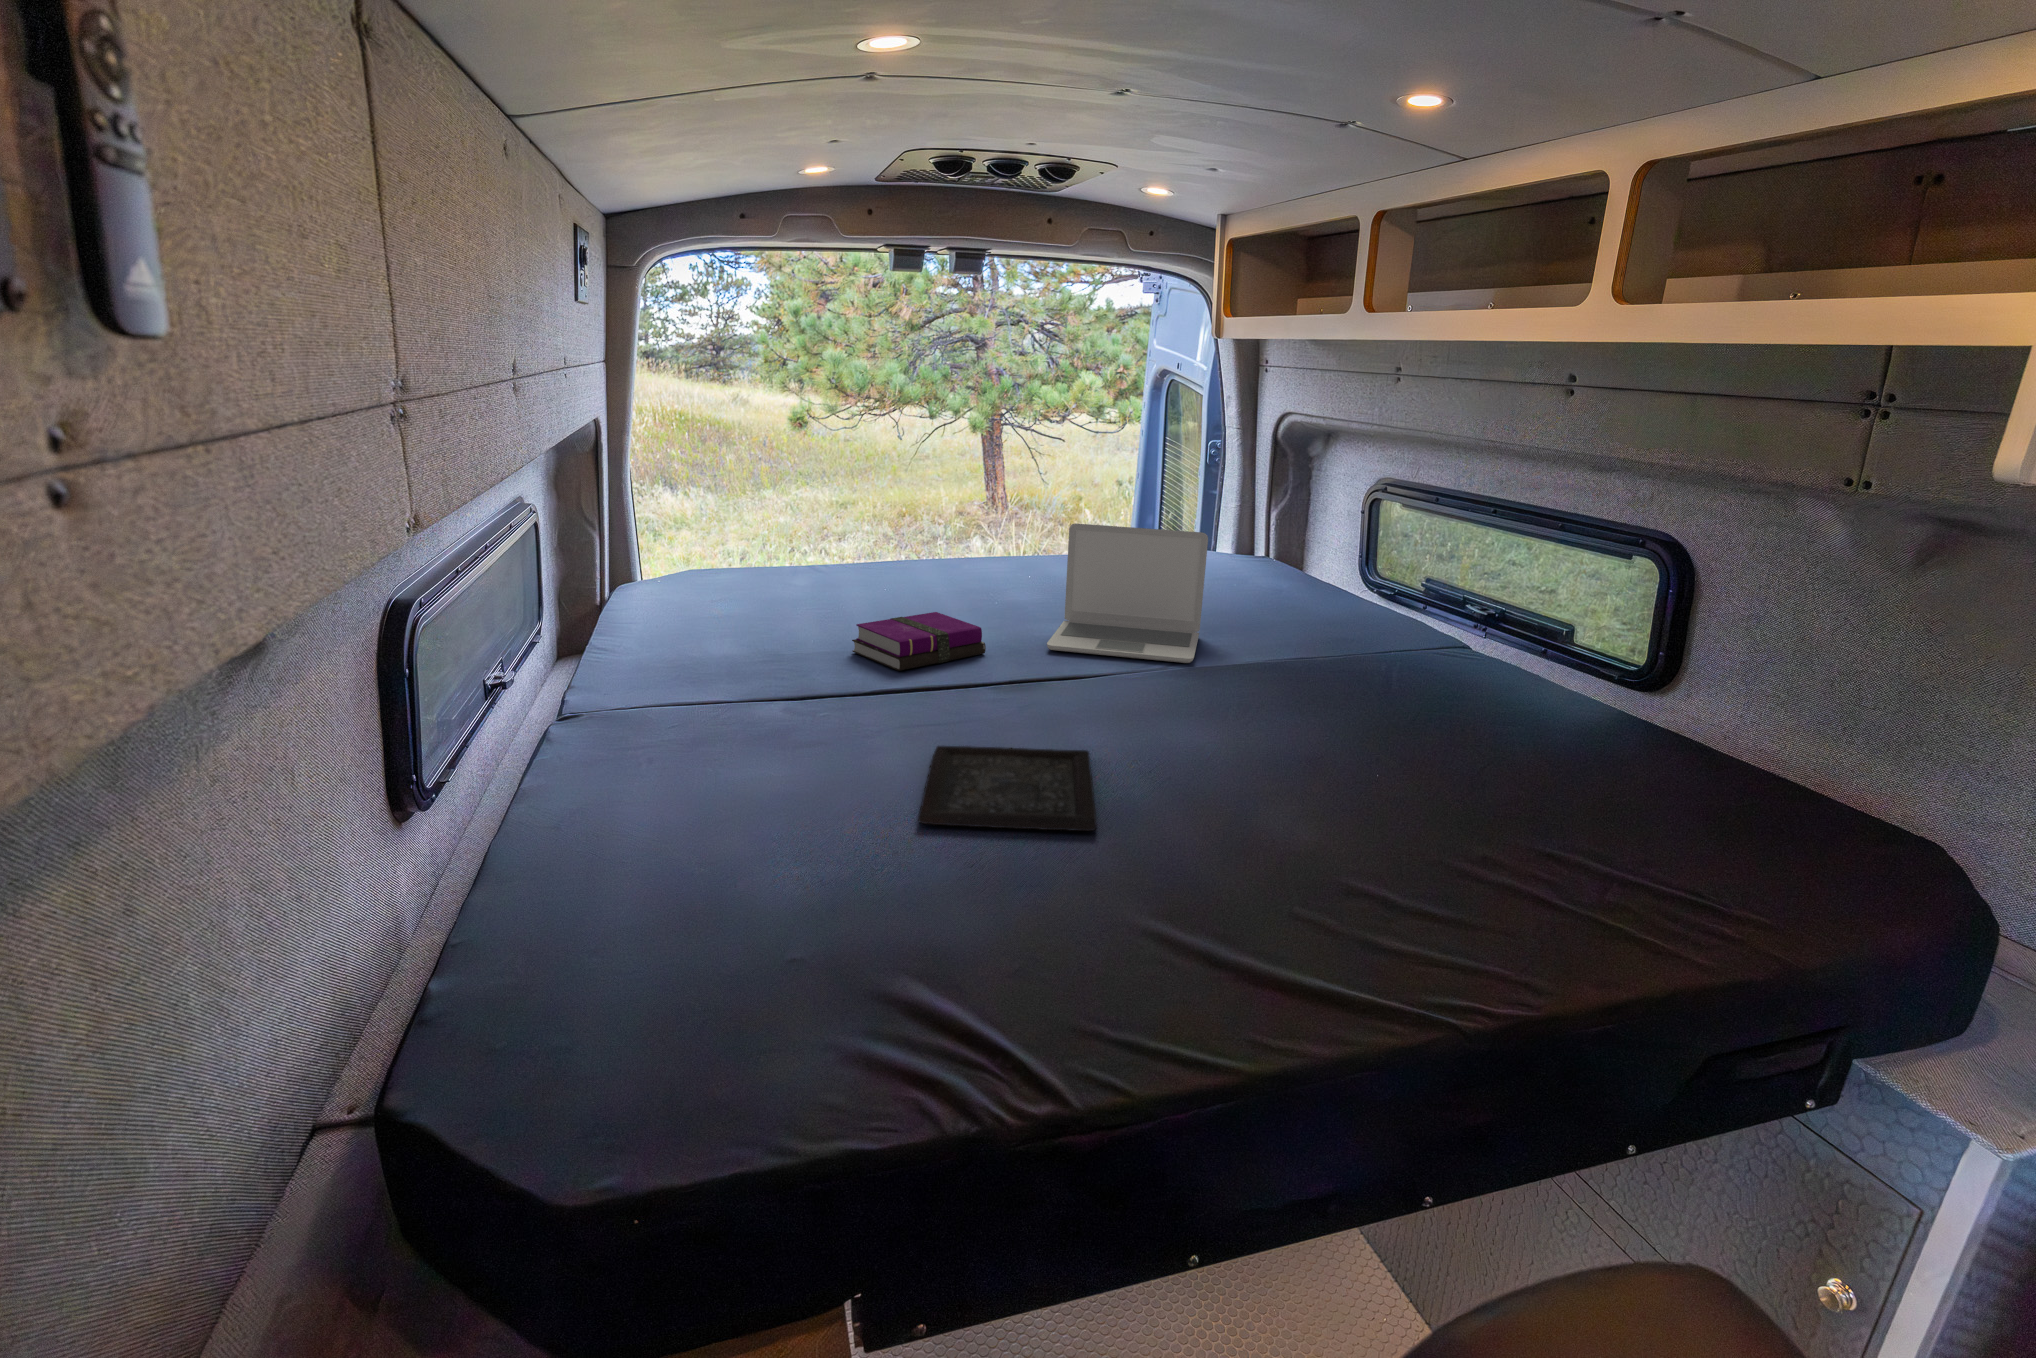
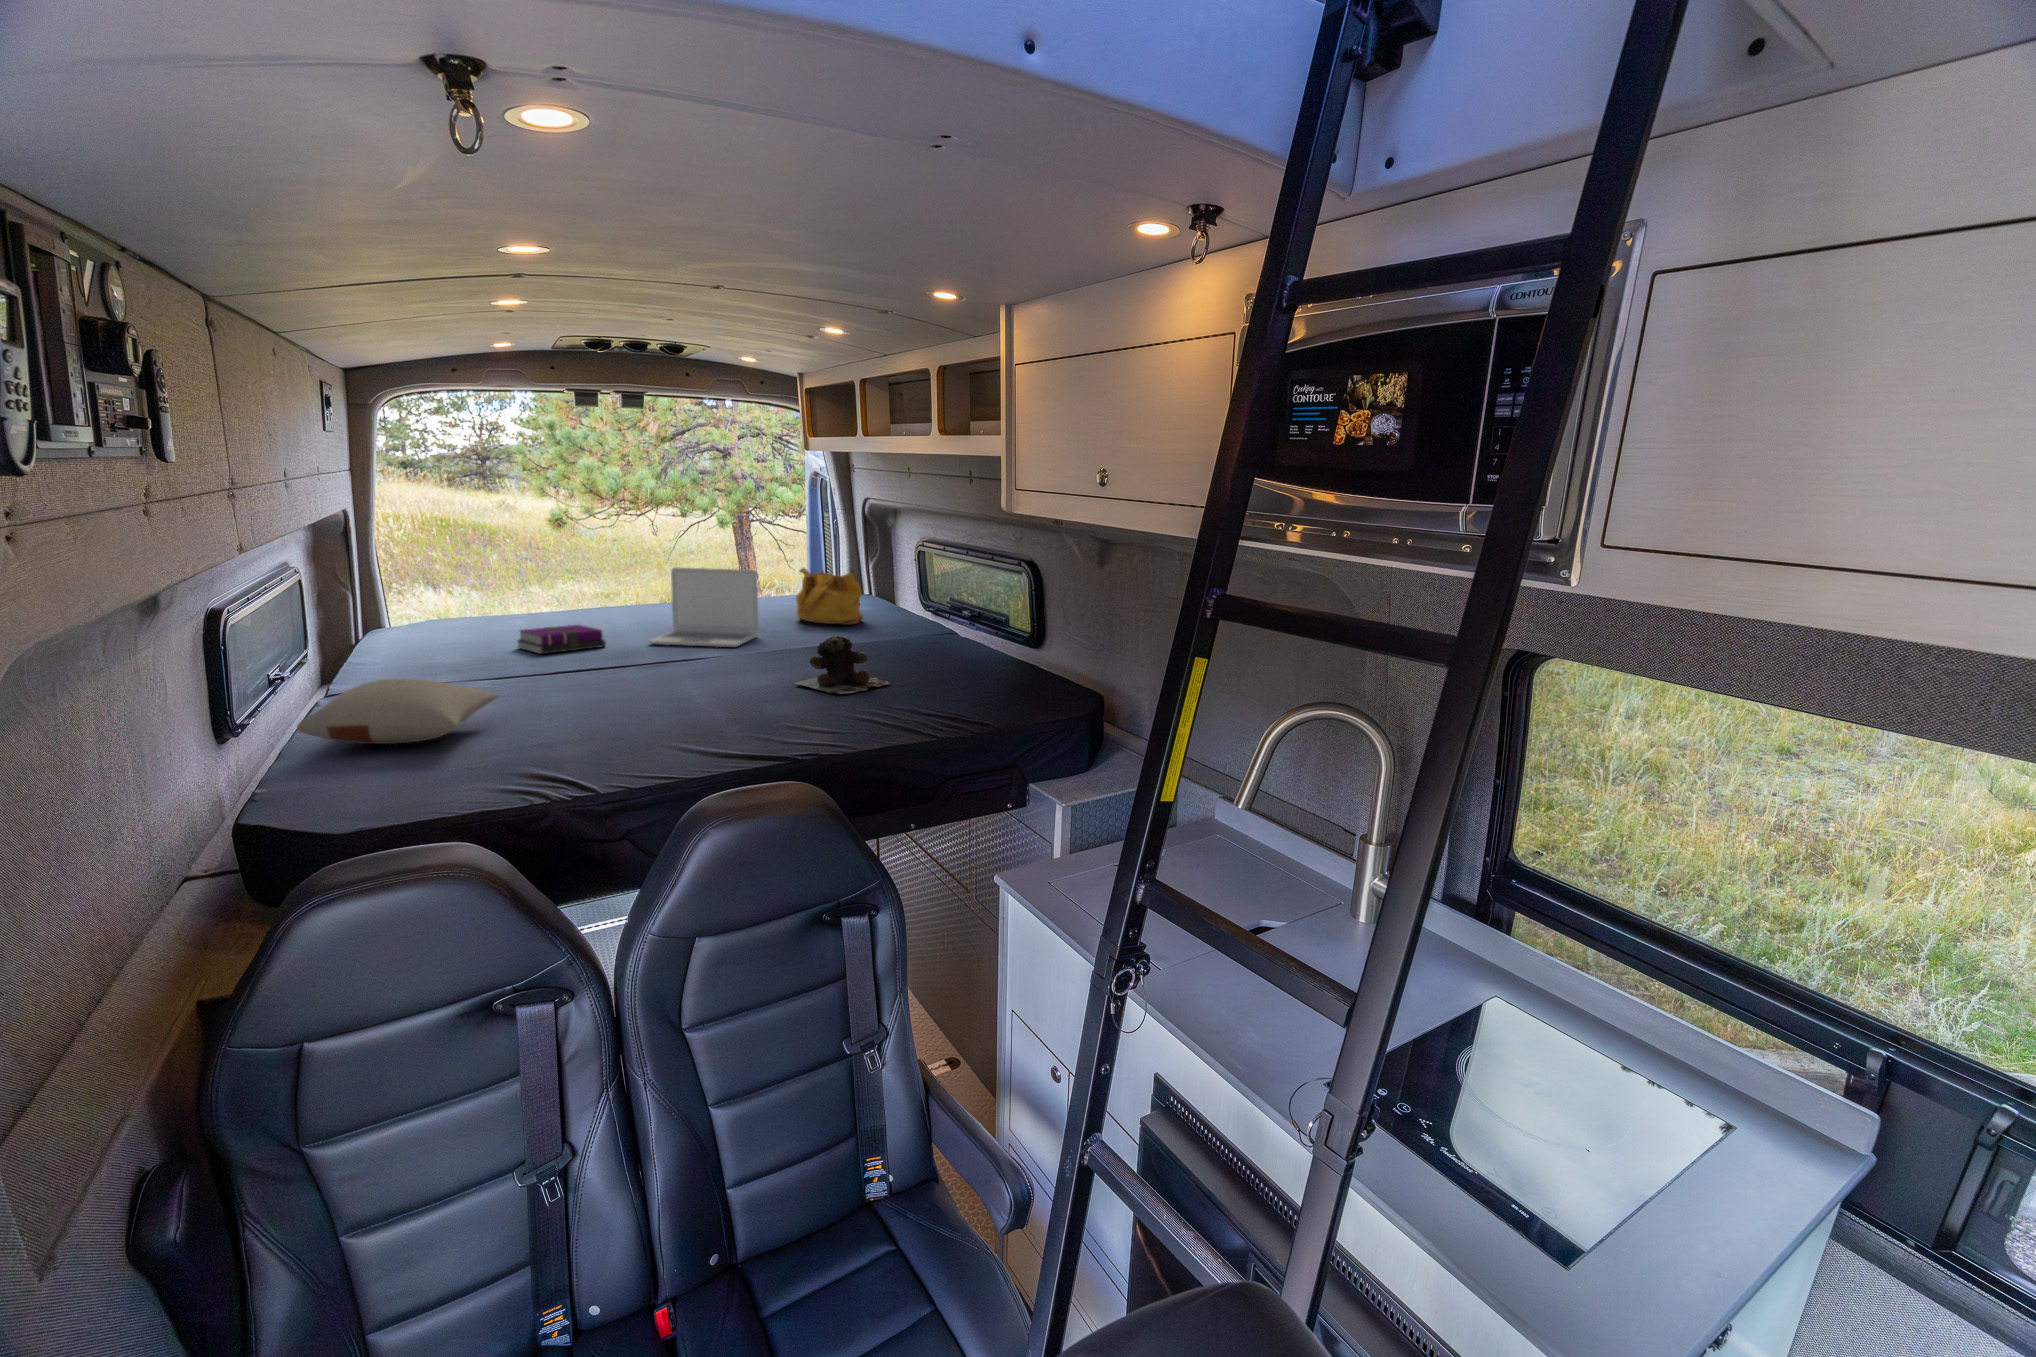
handbag: none [1226,521,1339,616] -> present [796,568,863,625]
teddy bear: none [1411,700,1595,835] -> present [795,636,891,694]
tray: present [918,746,1097,831] -> none [507,676,627,701]
pillow: none [555,840,942,1041] -> present [297,678,498,744]

